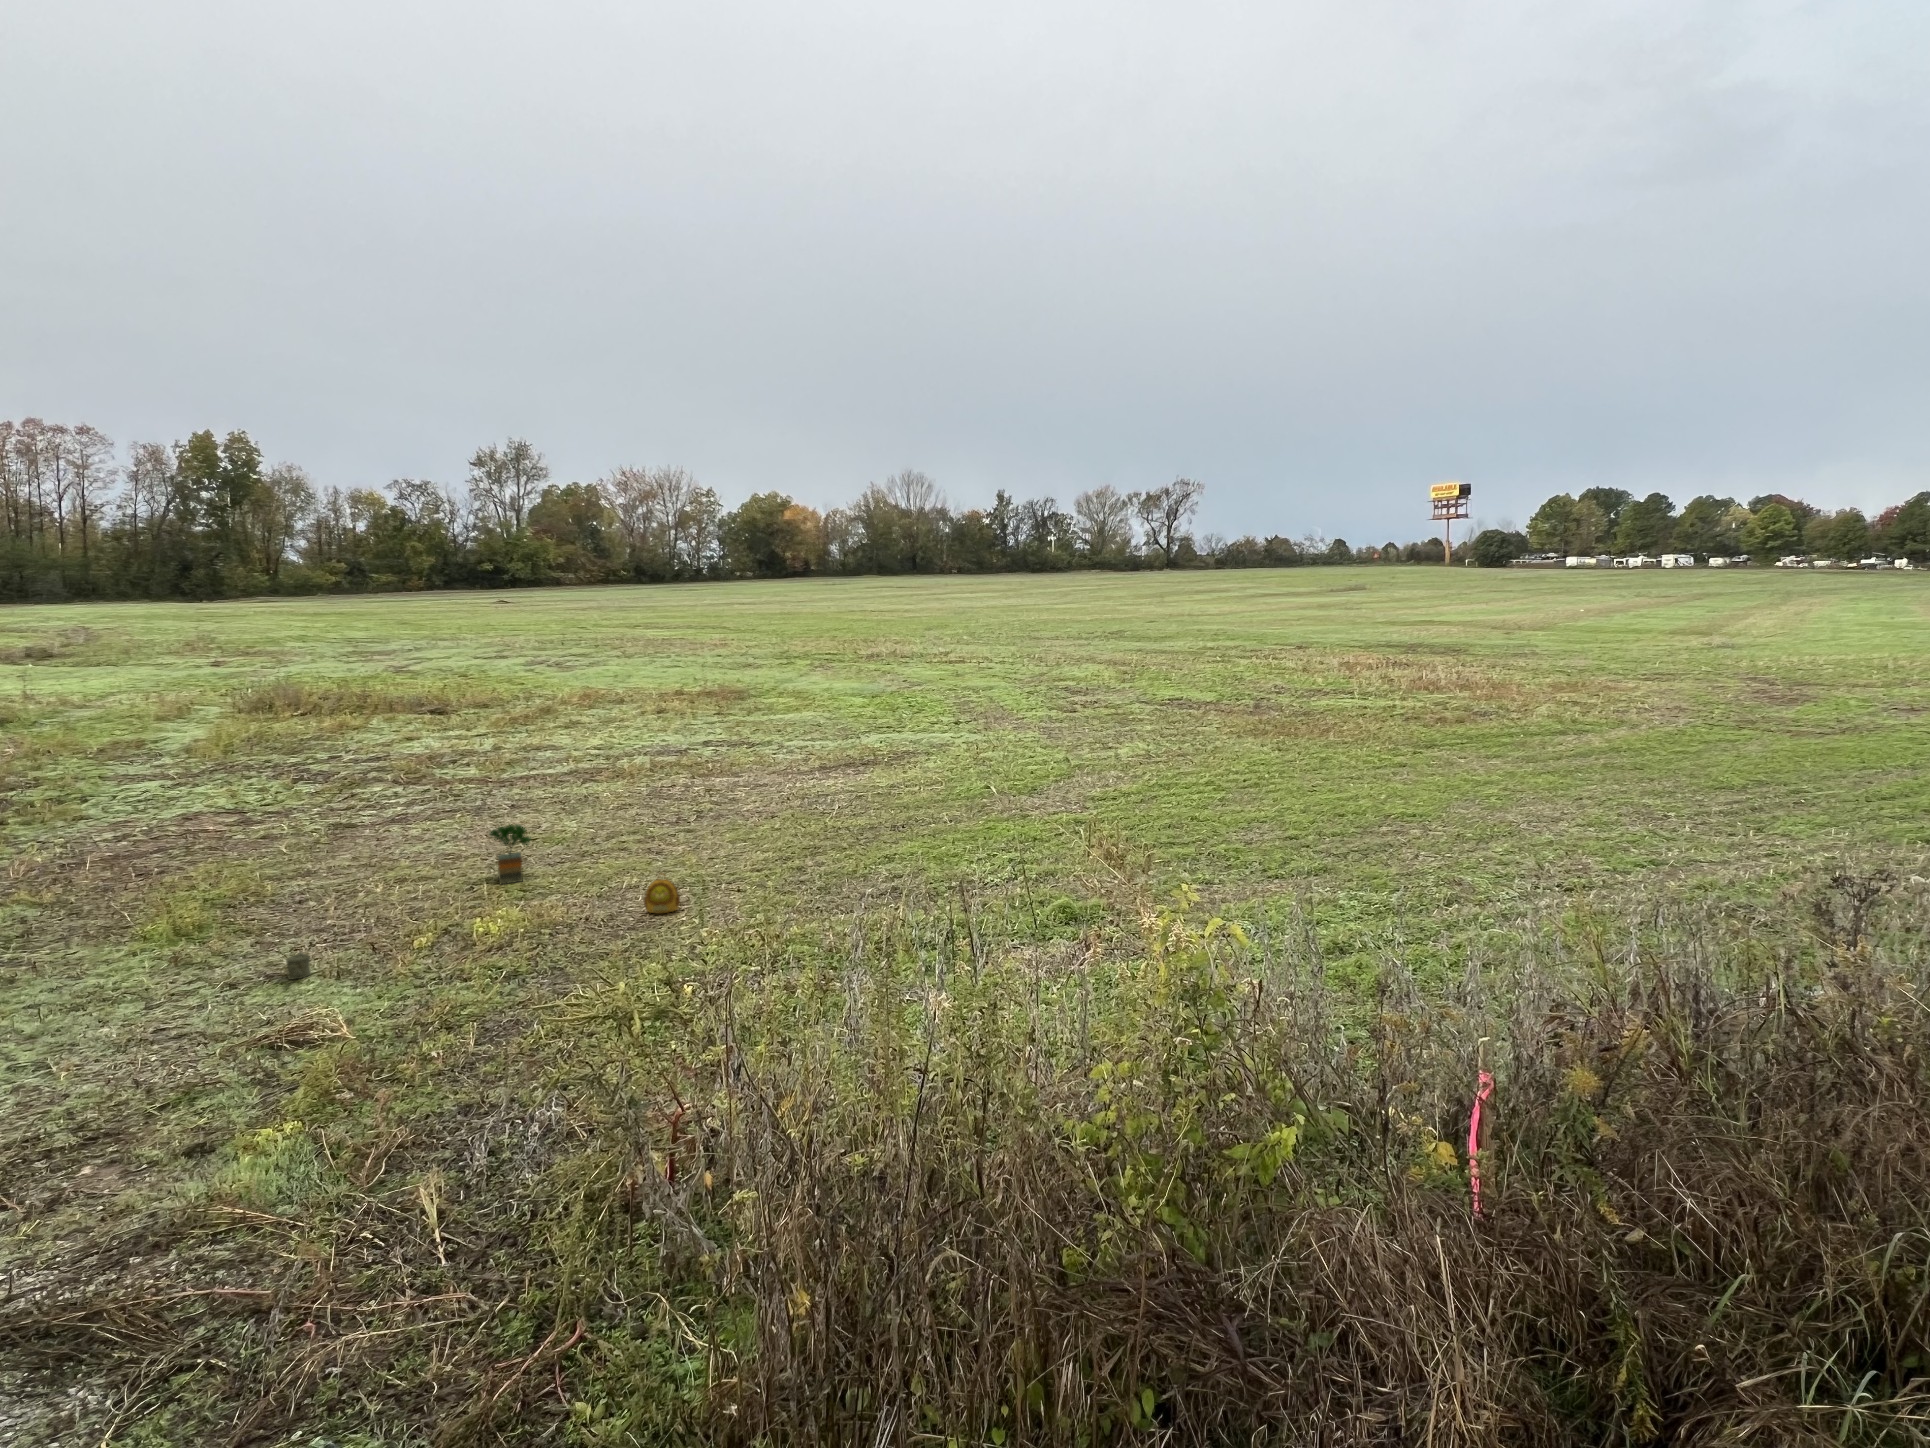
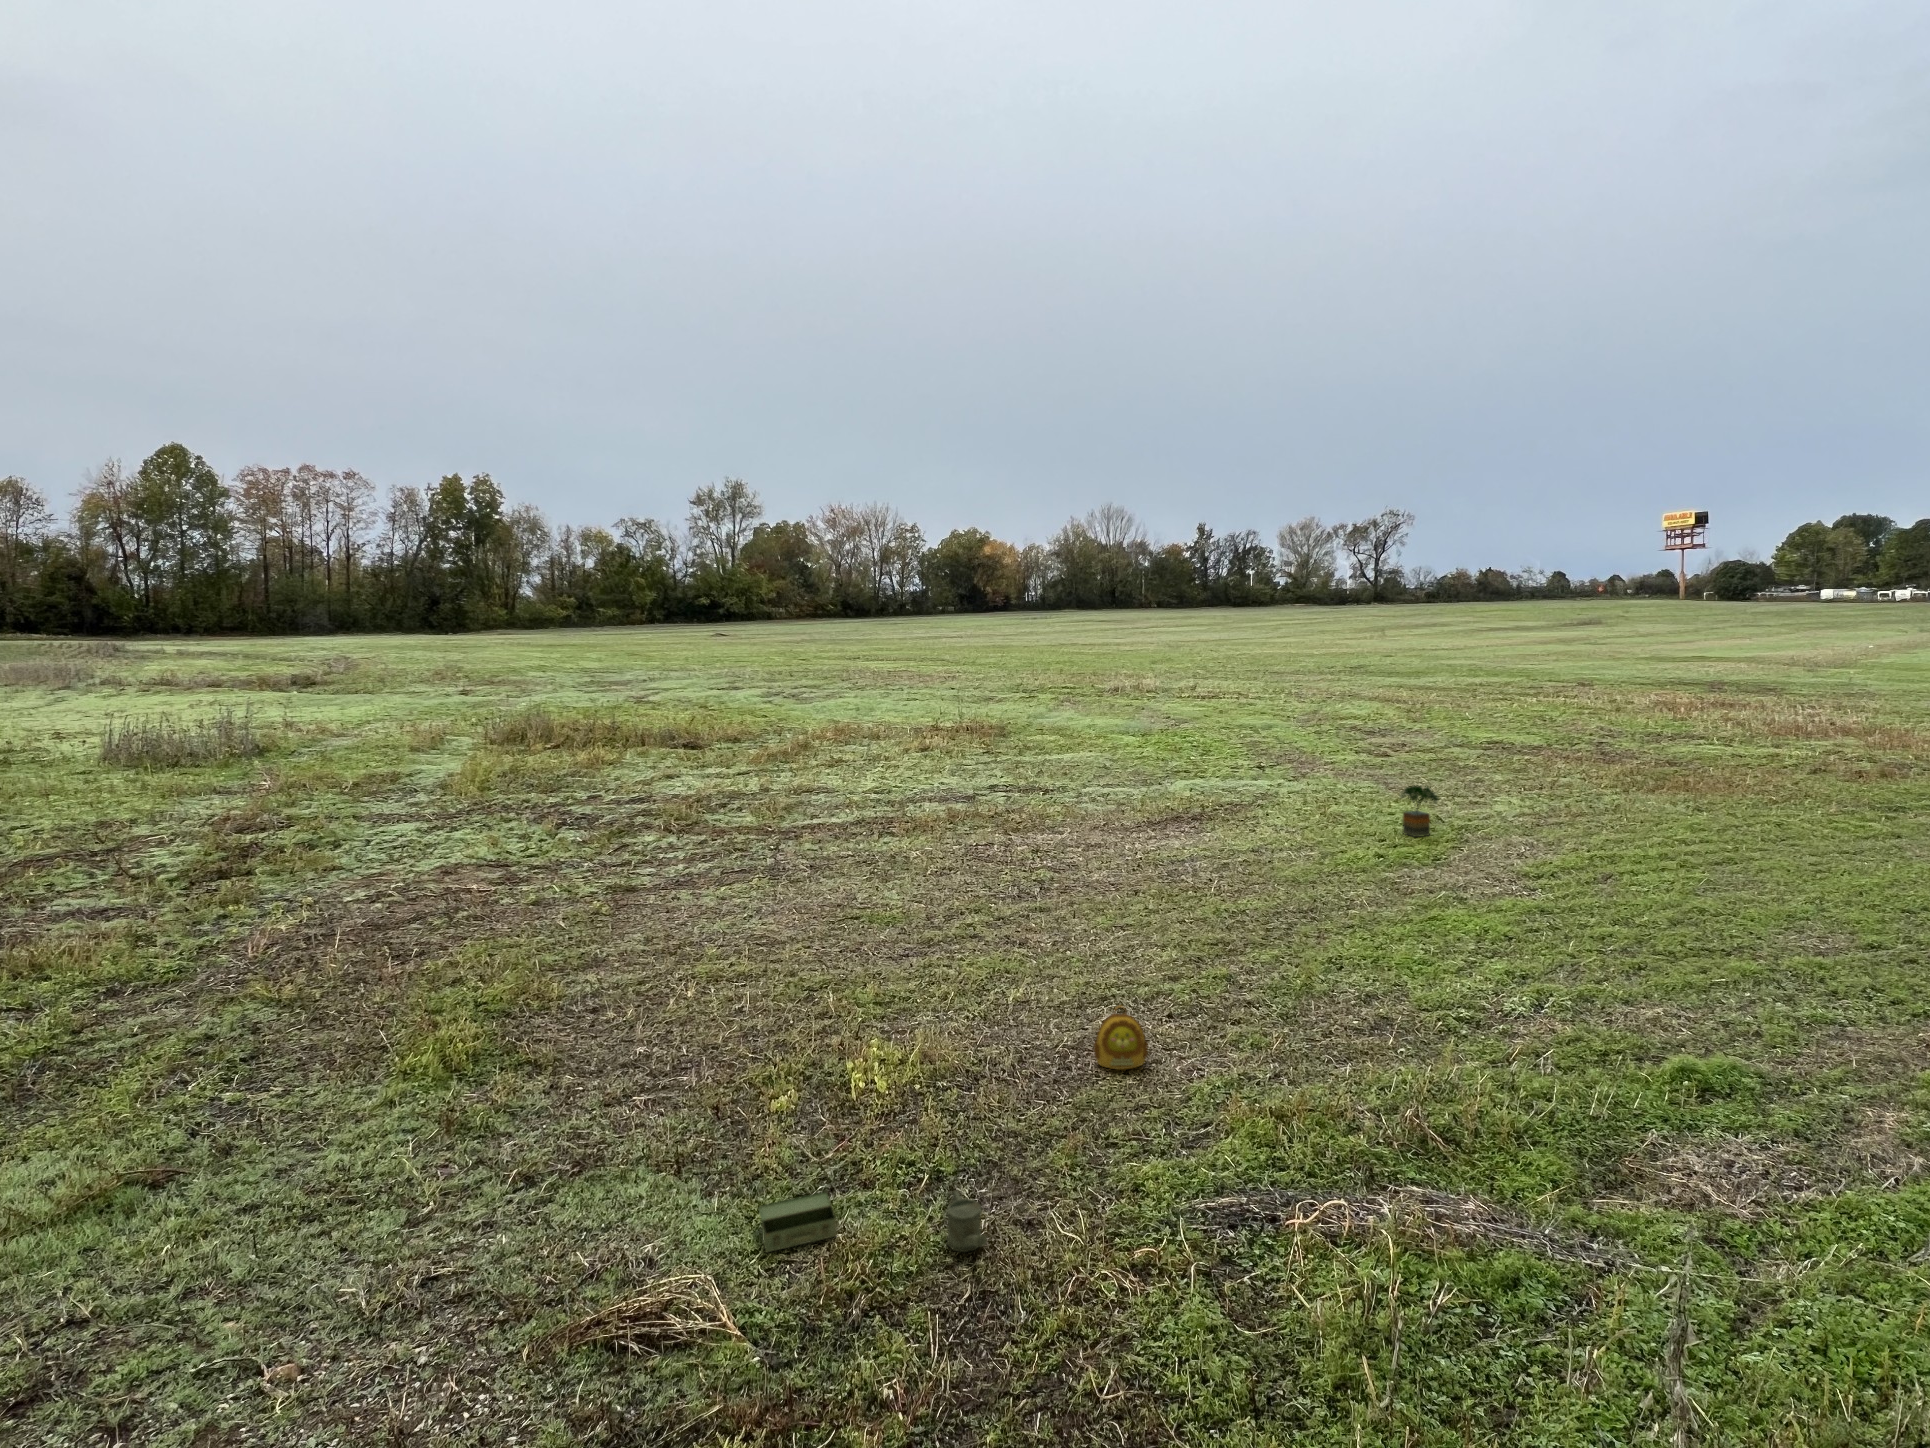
potted tree: present [490,824,531,884] -> present [1400,785,1439,837]
watering can: present [286,952,311,979] -> present [947,1191,987,1252]
toolbox: none [380,974,428,1004] -> present [759,1192,837,1252]

